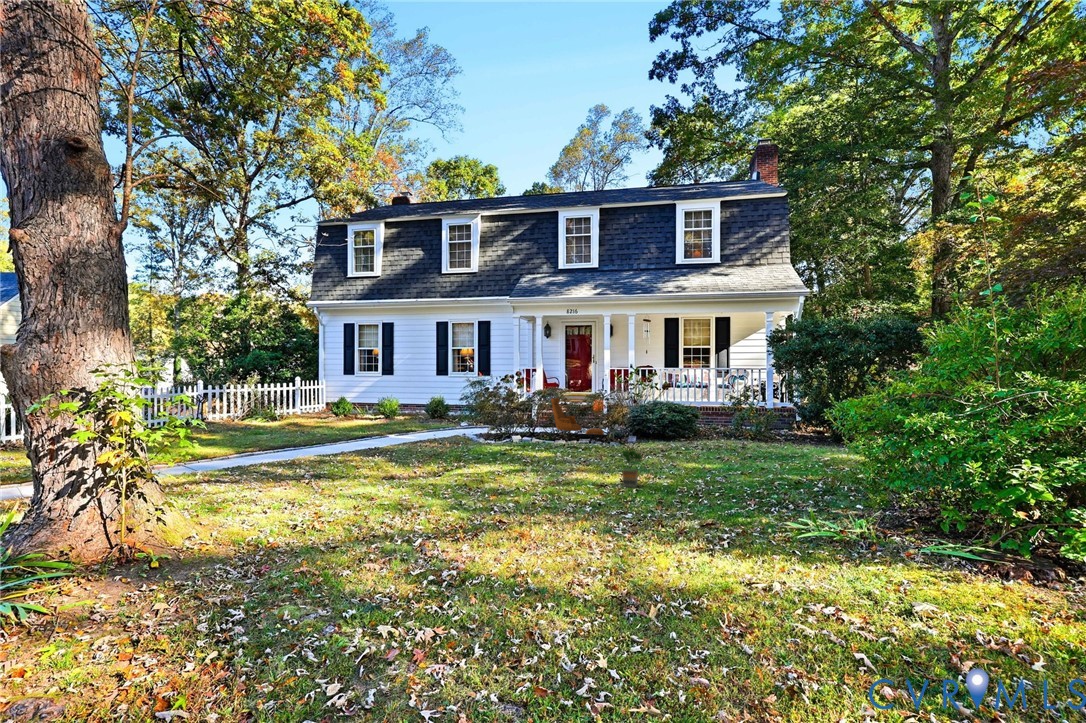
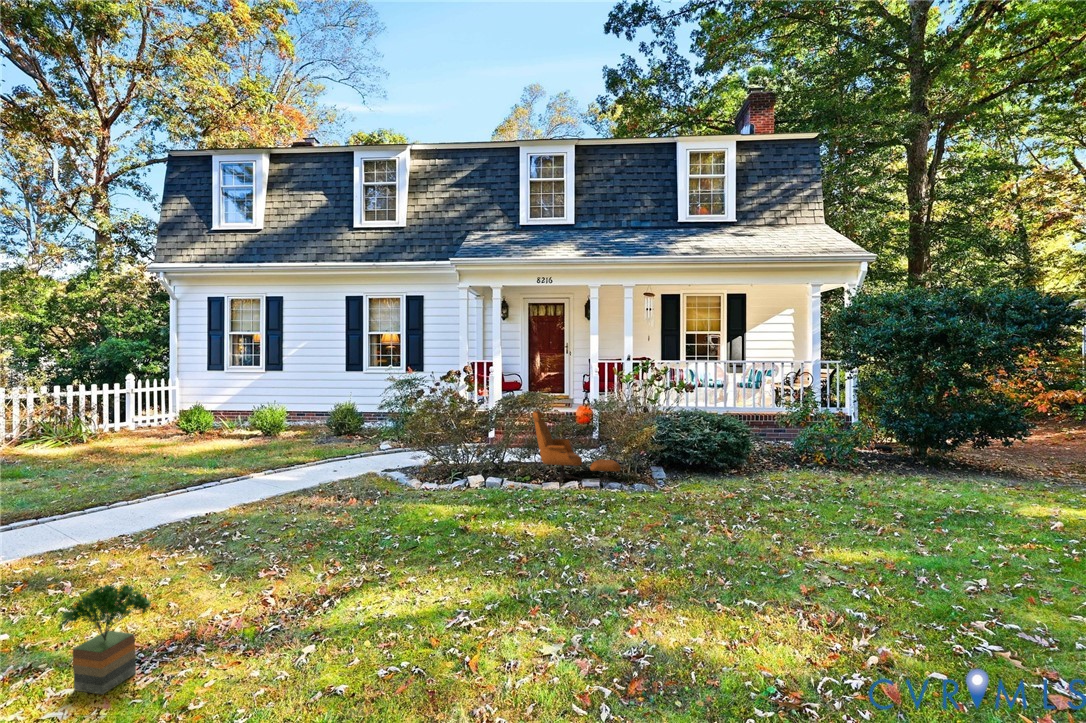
potted tree: present [618,451,642,487] -> present [62,585,151,694]

